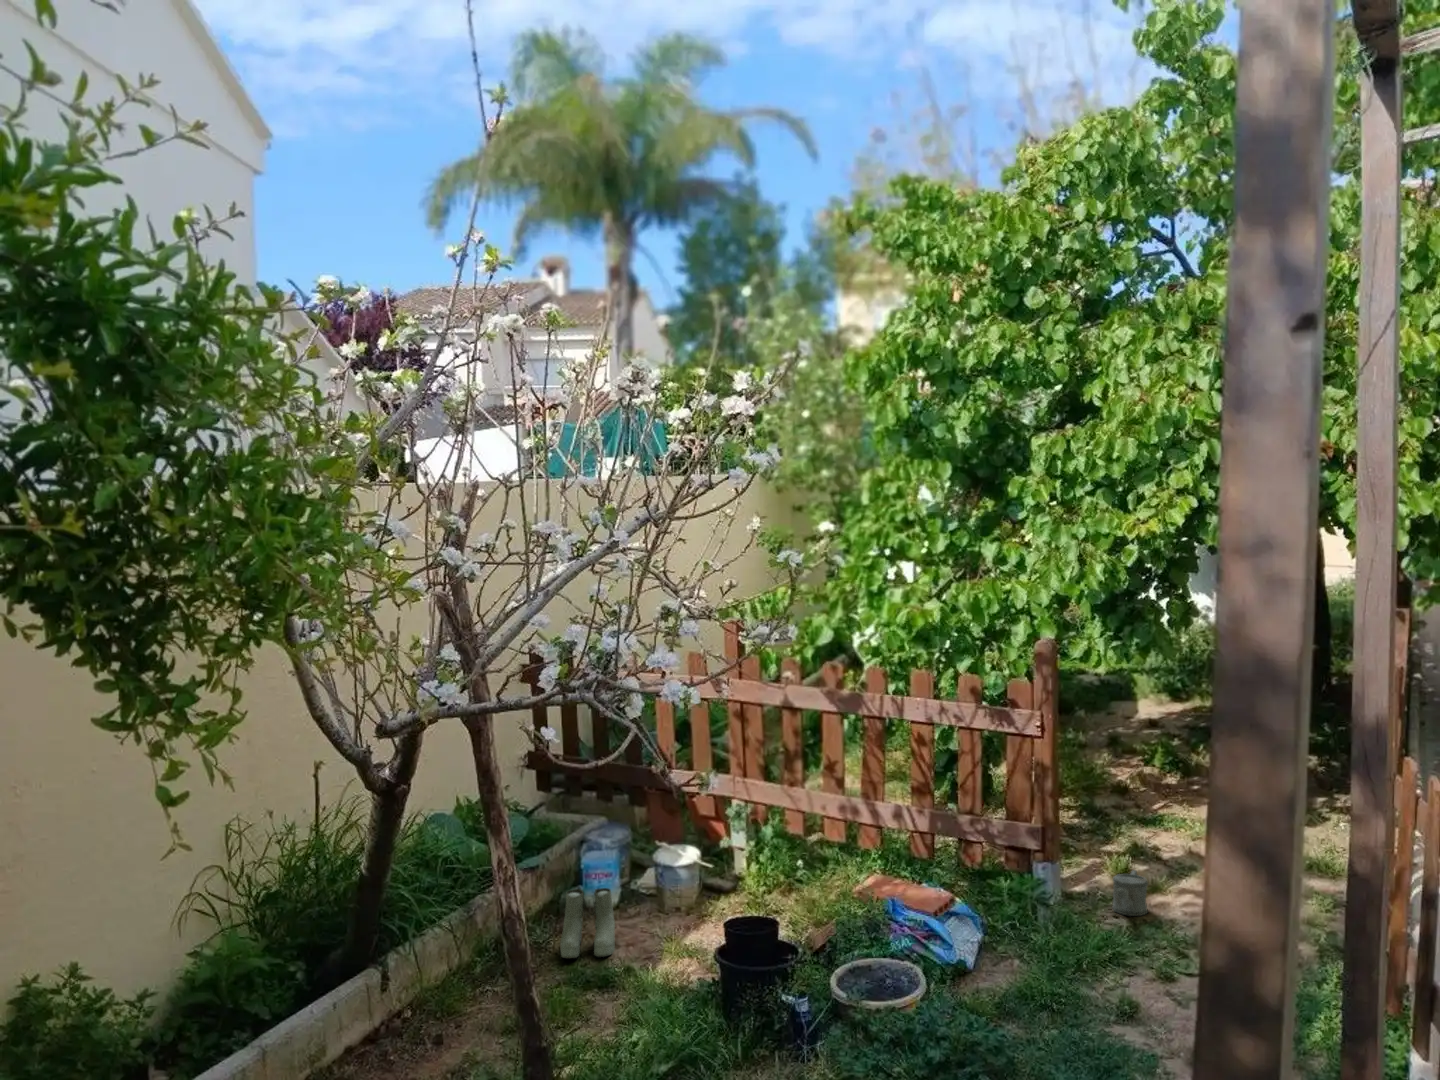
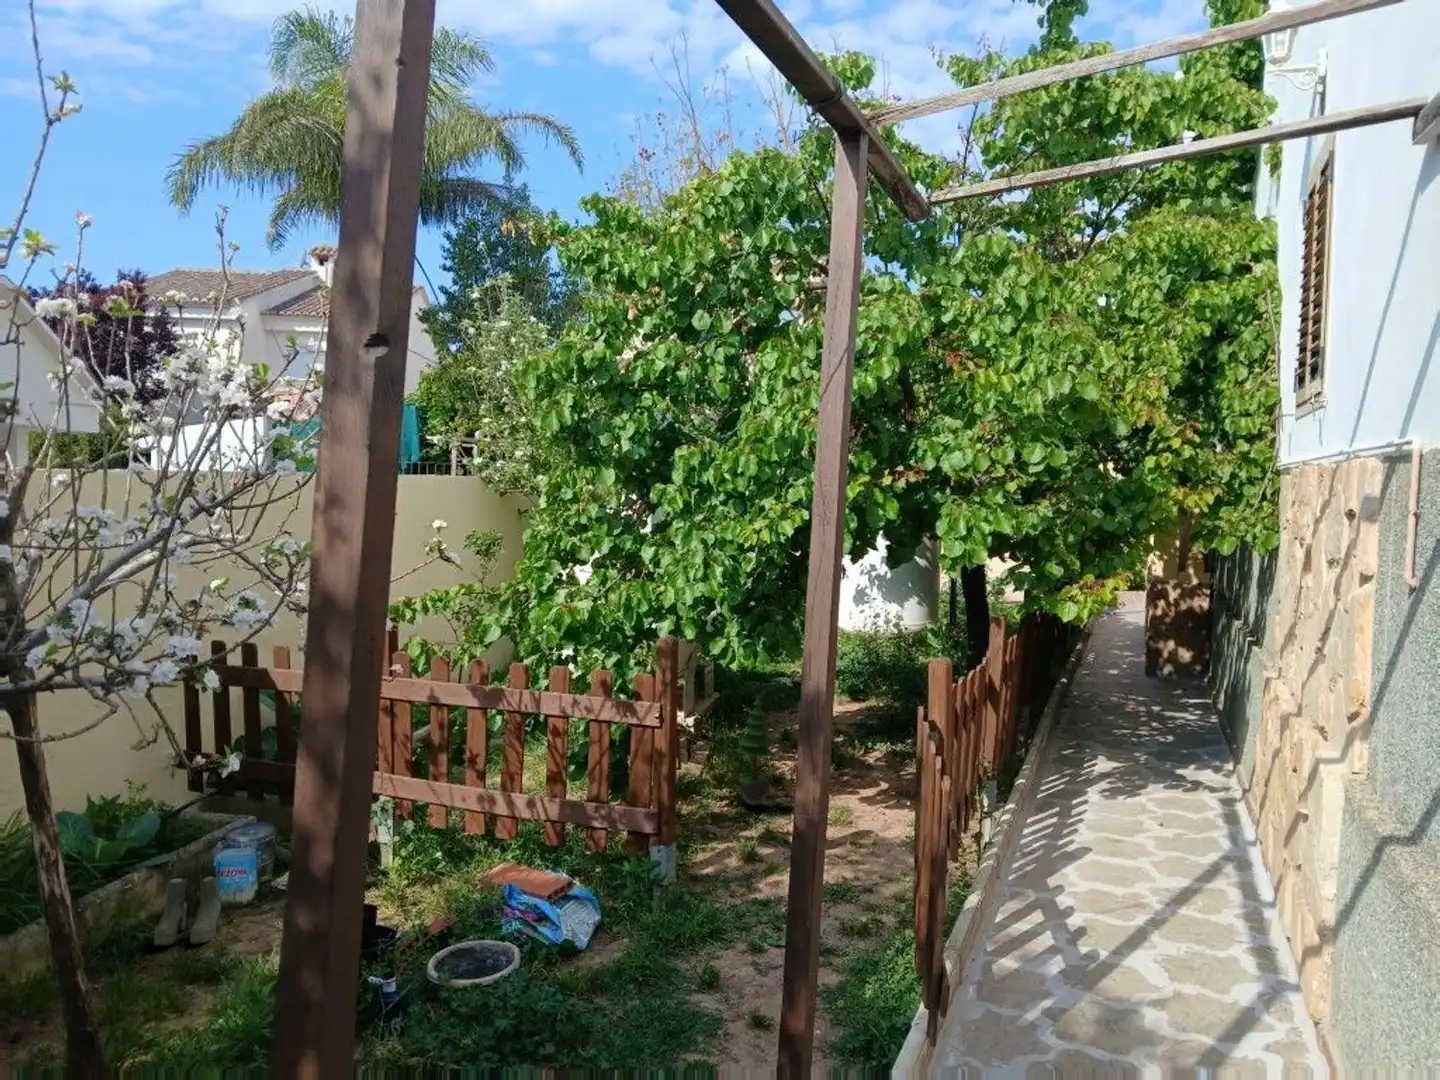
potted tree: none [1086,697,1132,817] -> present [736,697,775,806]
watering can: present [1113,870,1148,916] -> none [717,856,752,900]

